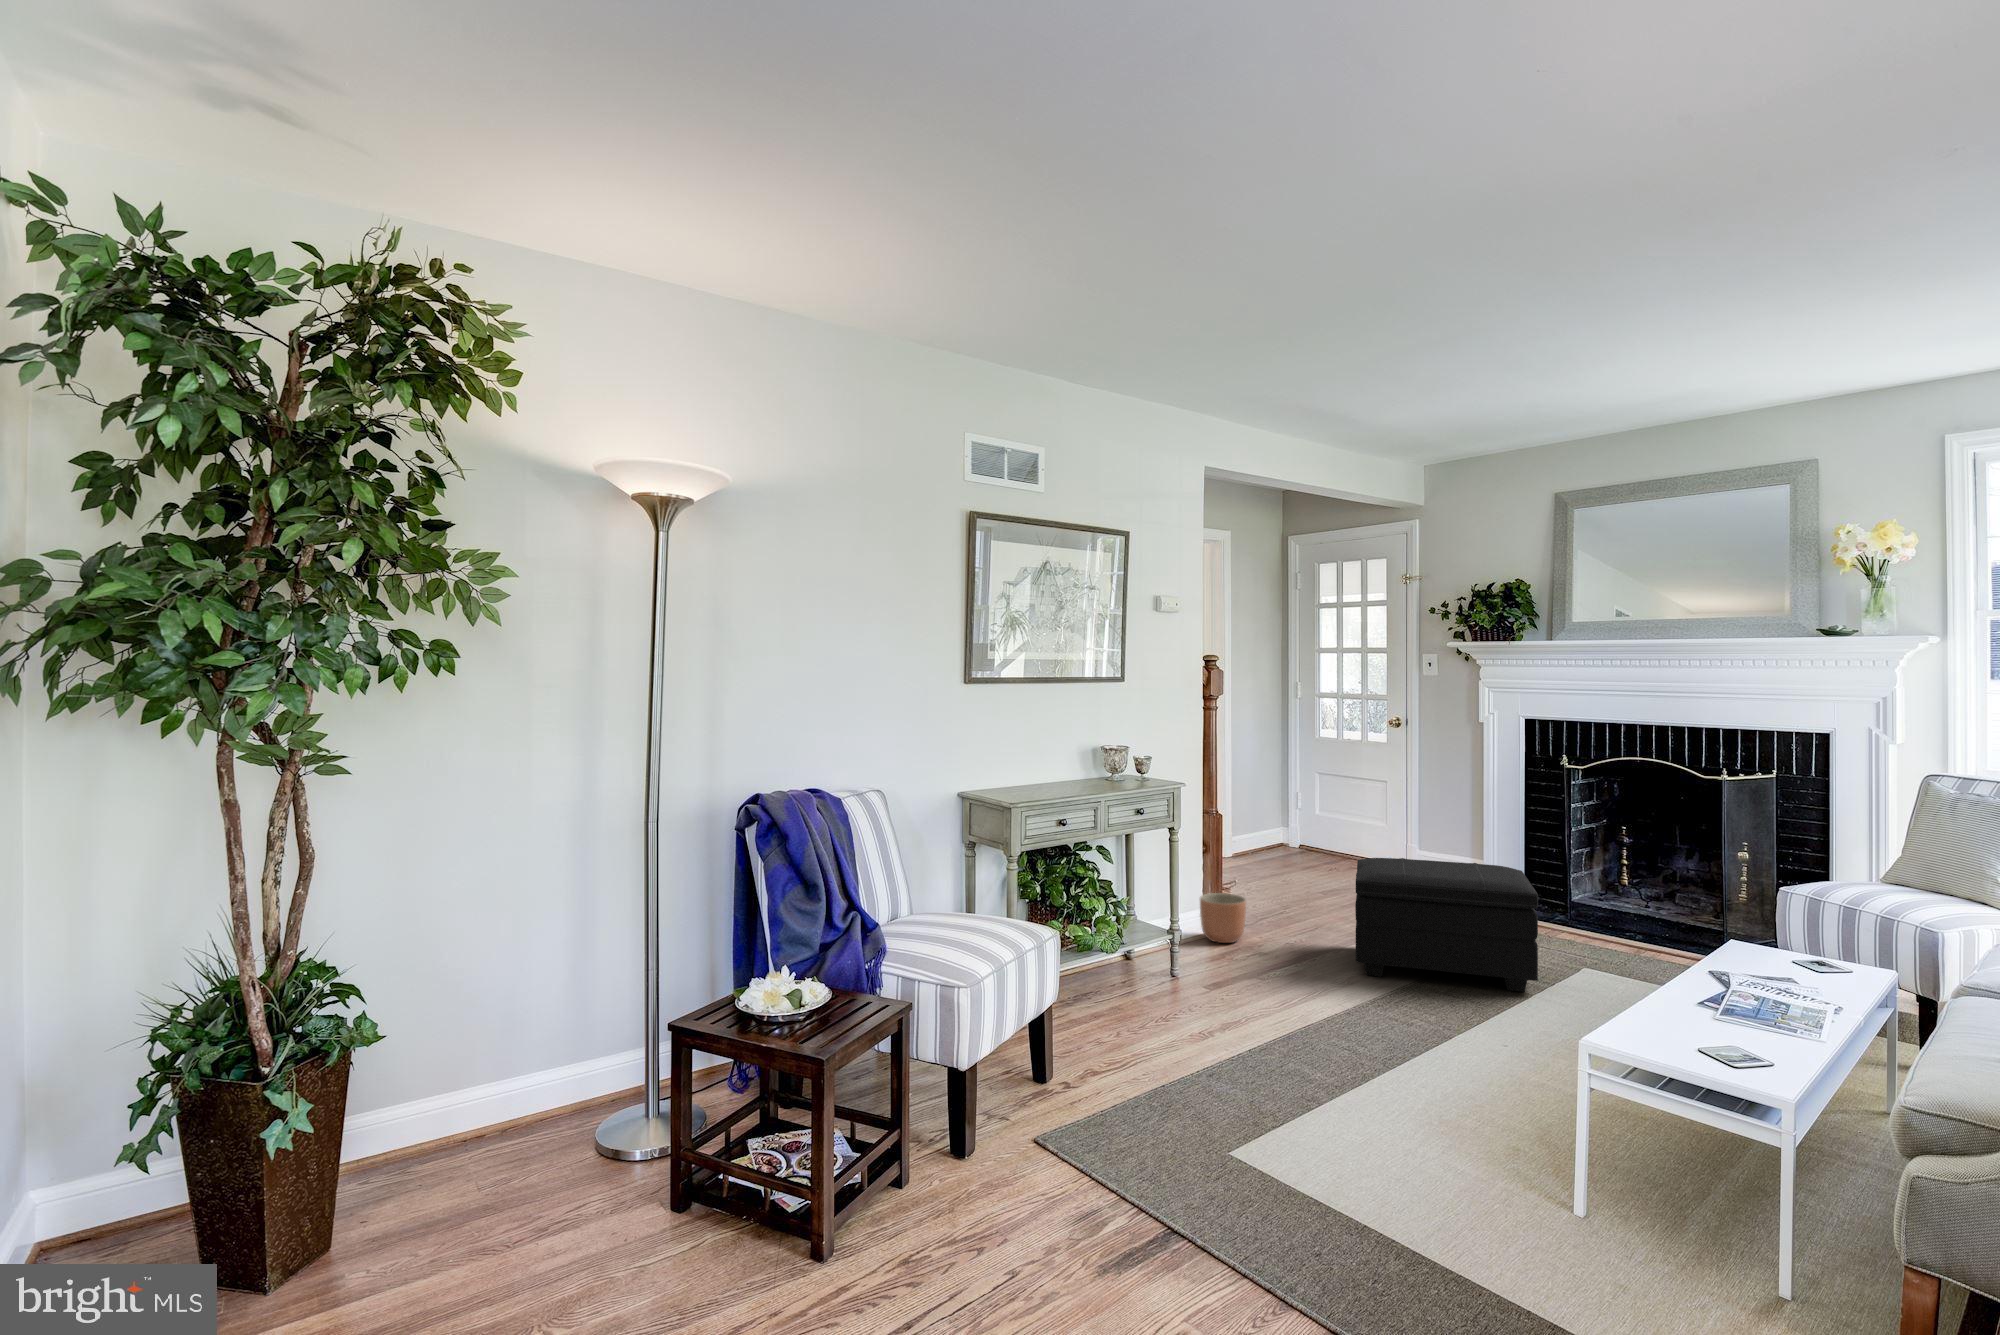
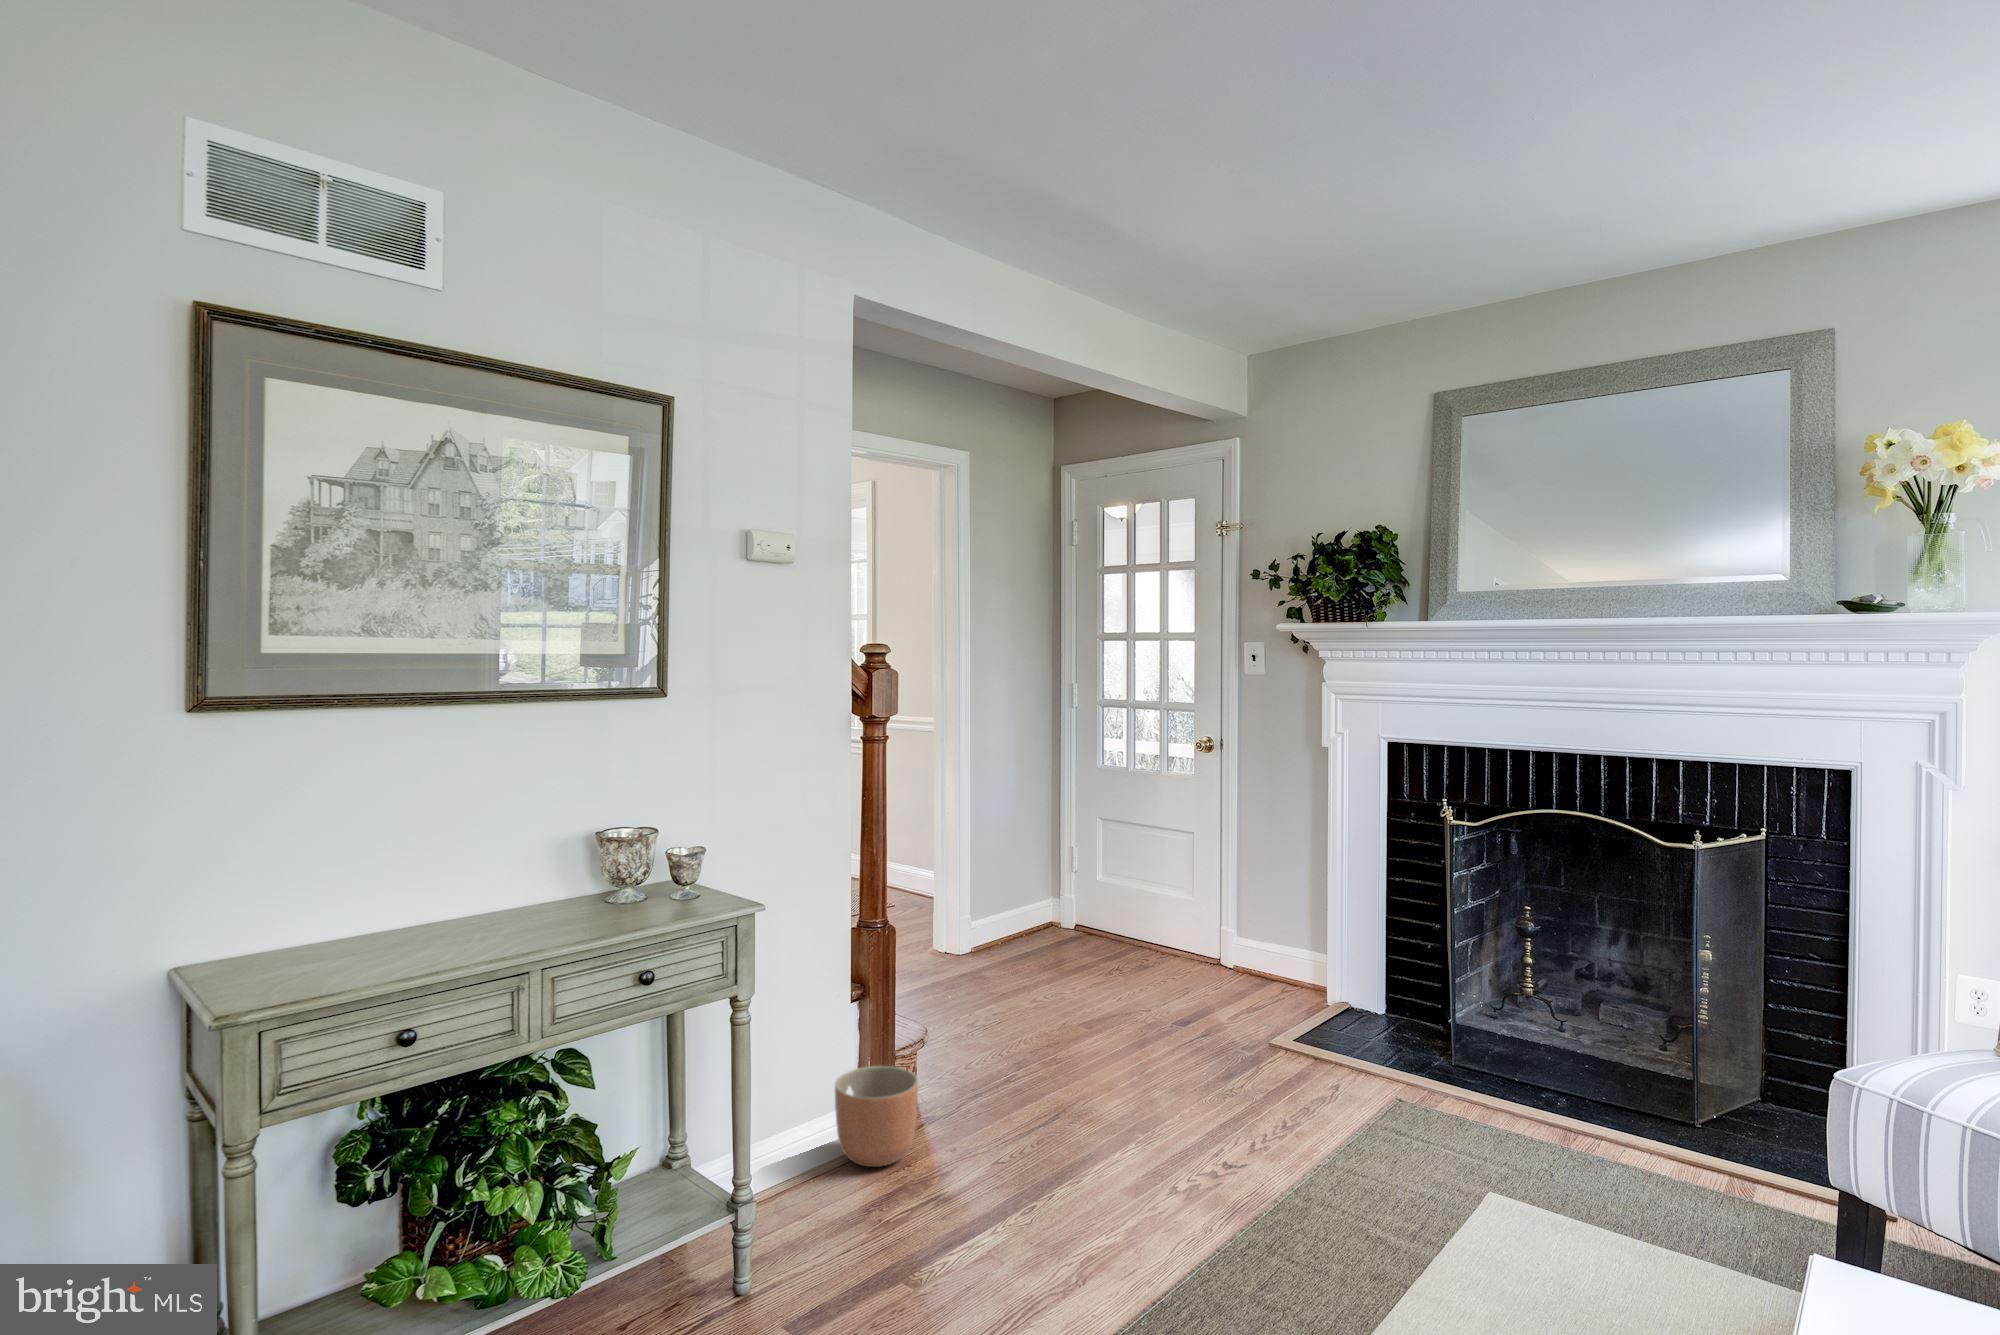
footstool: present [1355,858,1538,992] -> none [1086,1005,1415,1286]

